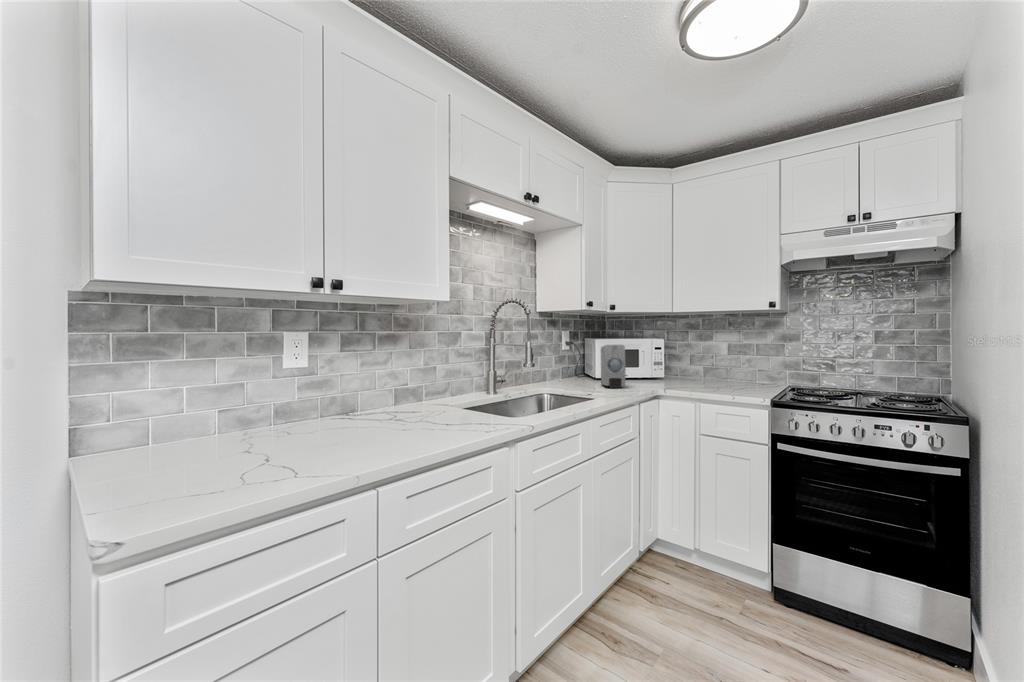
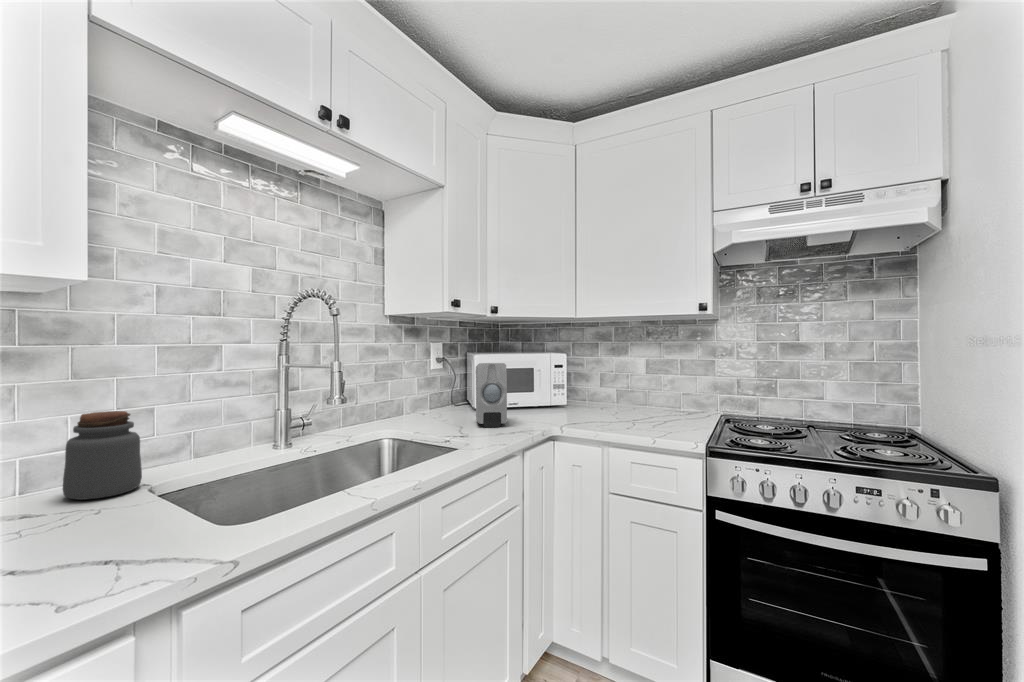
jar: none [413,366,444,410] -> present [63,411,142,500]

